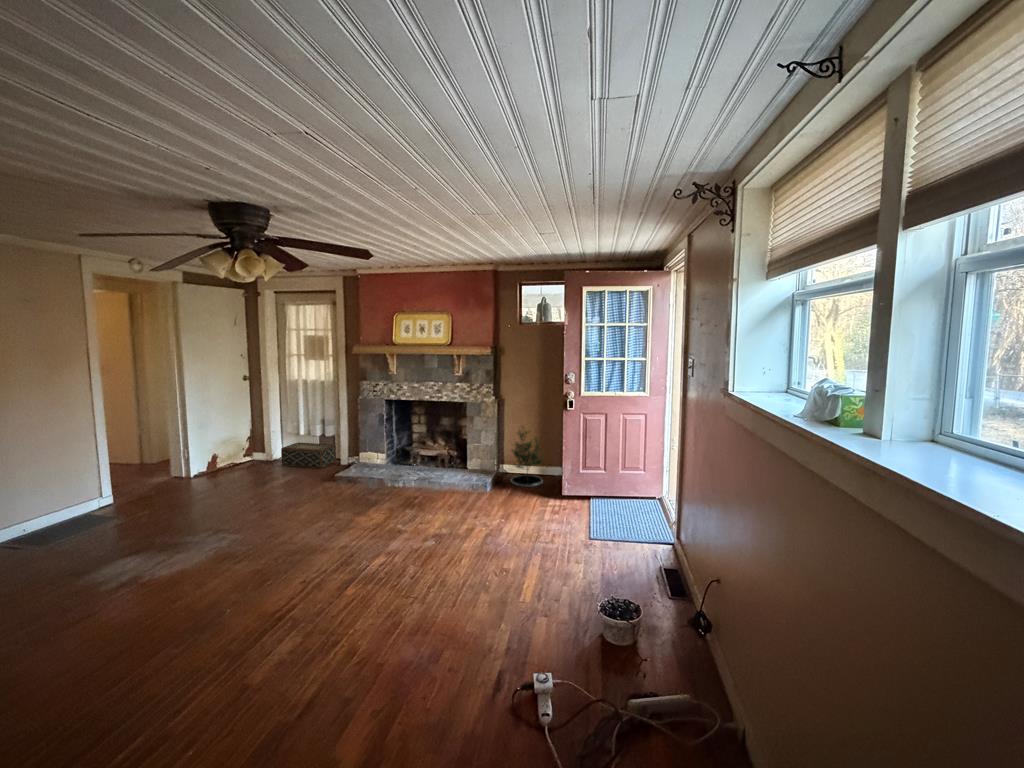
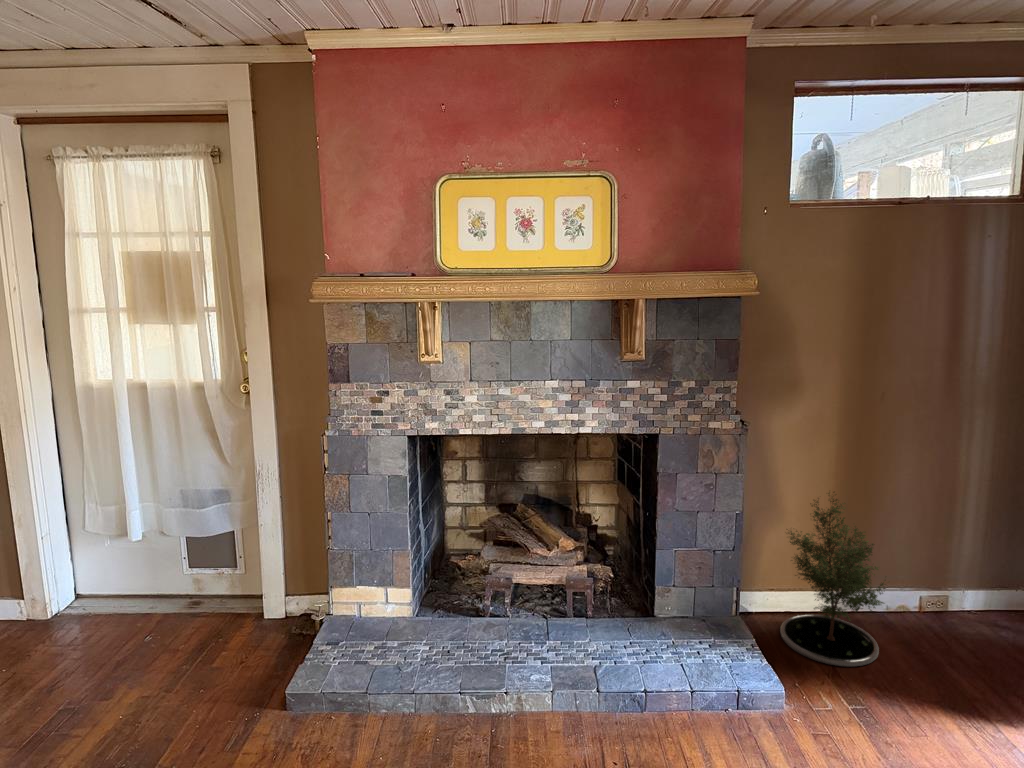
woven basket: present [281,442,336,468] -> none [77,564,247,648]

